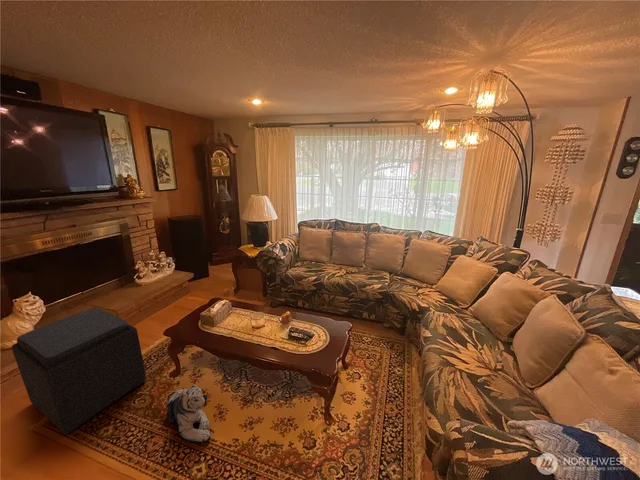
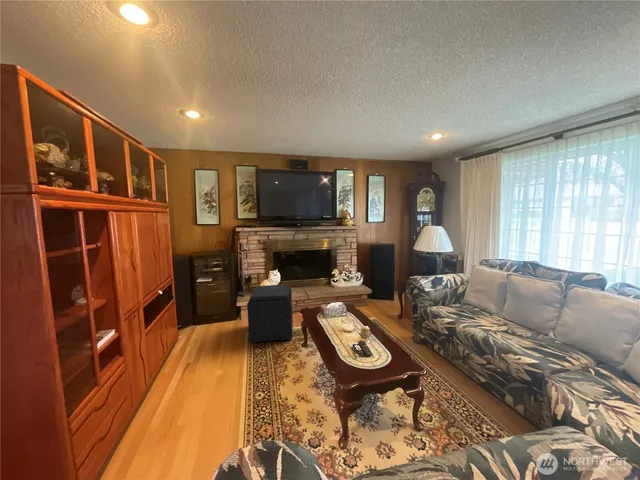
plush toy: present [167,385,210,443] -> none [272,346,302,386]

